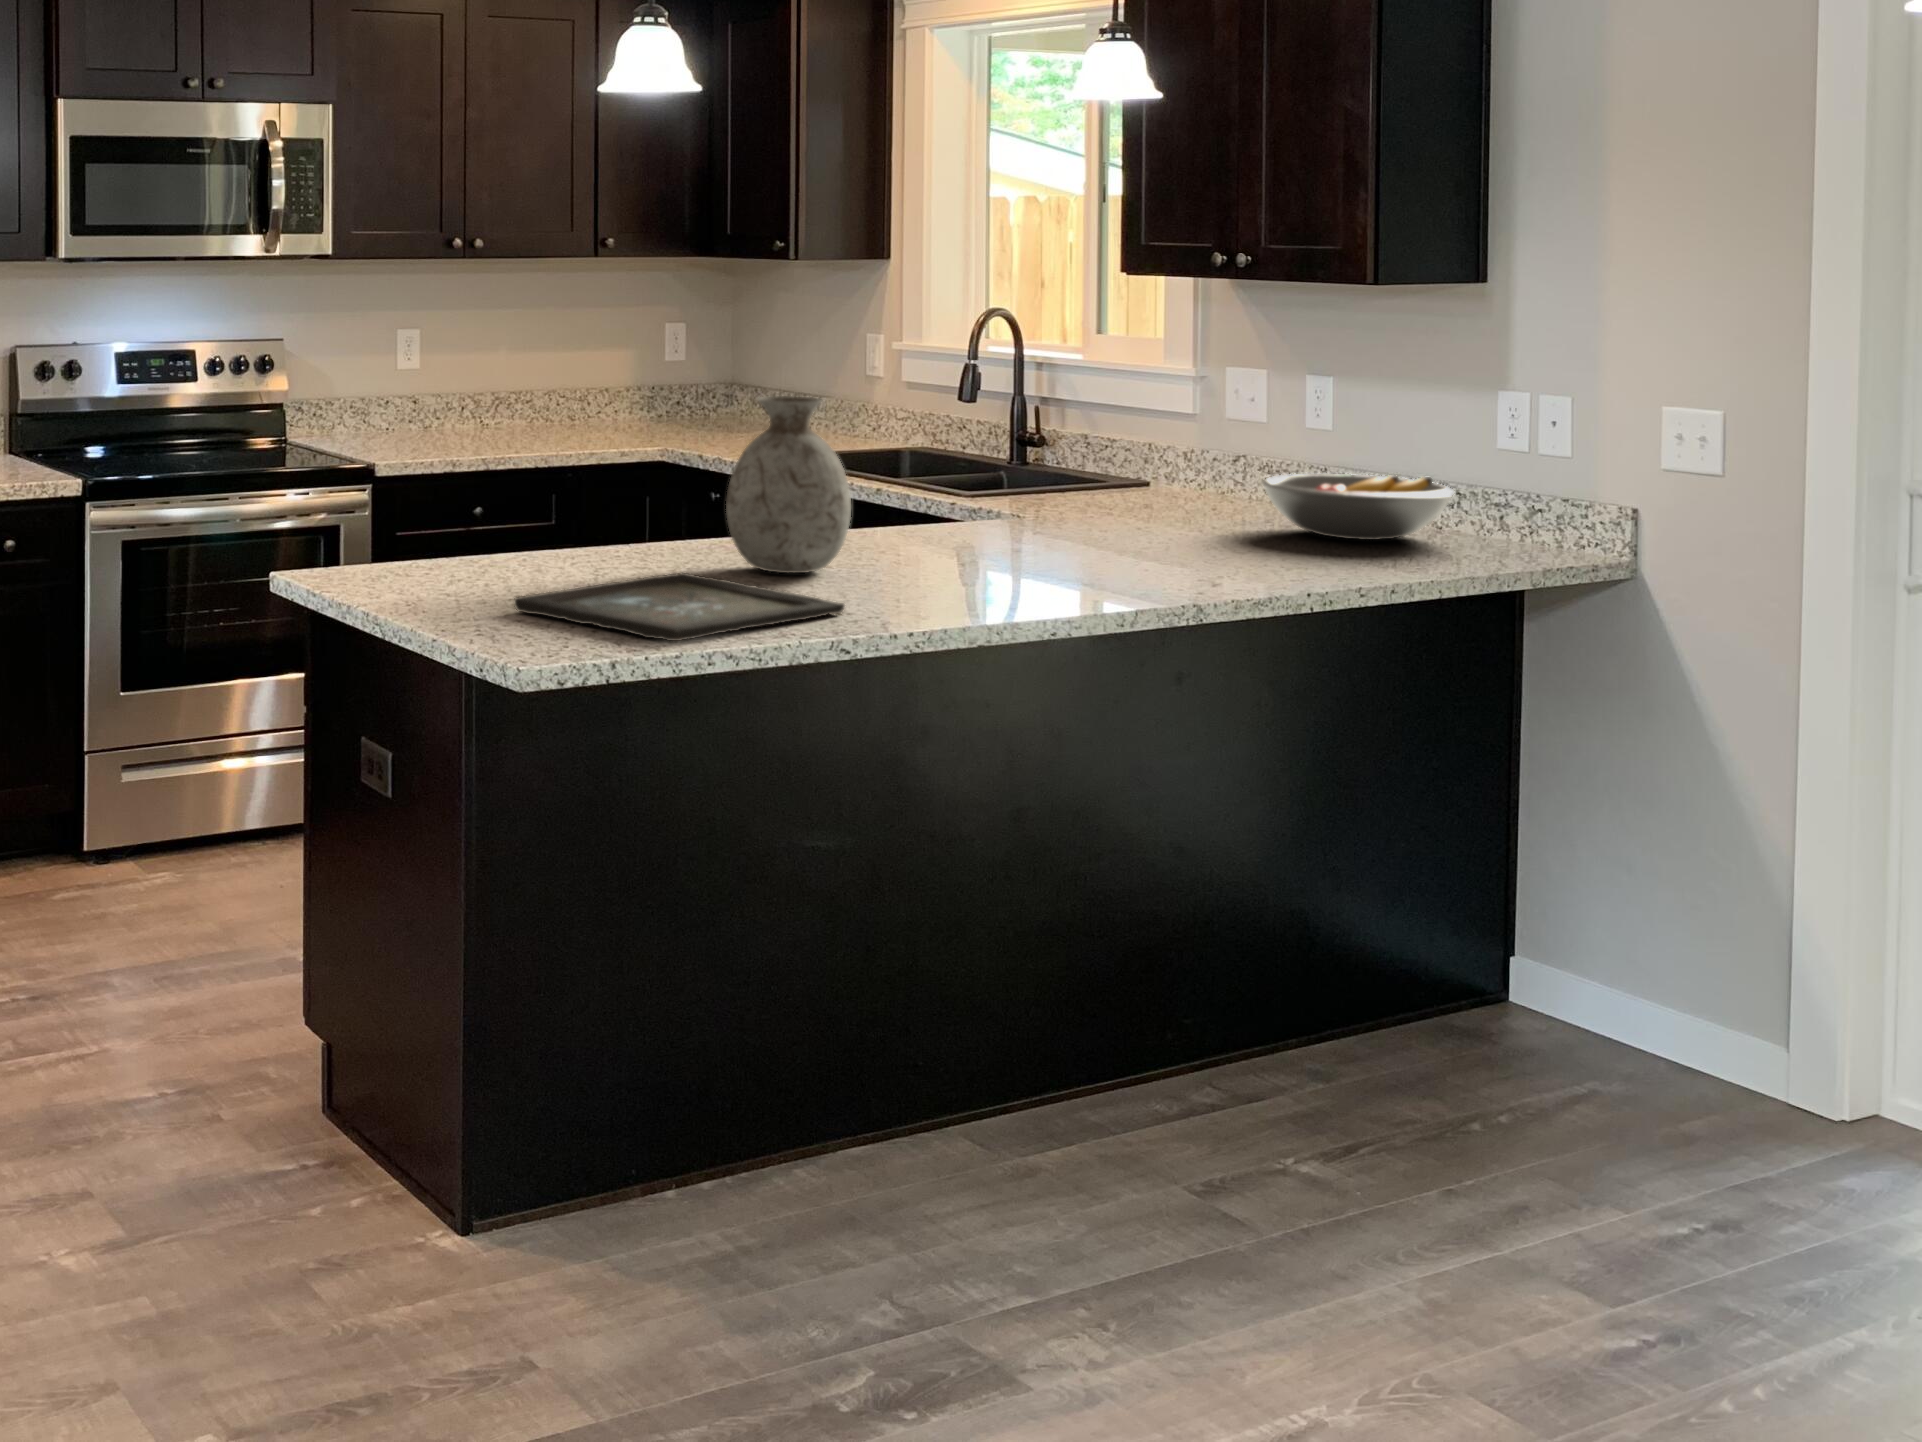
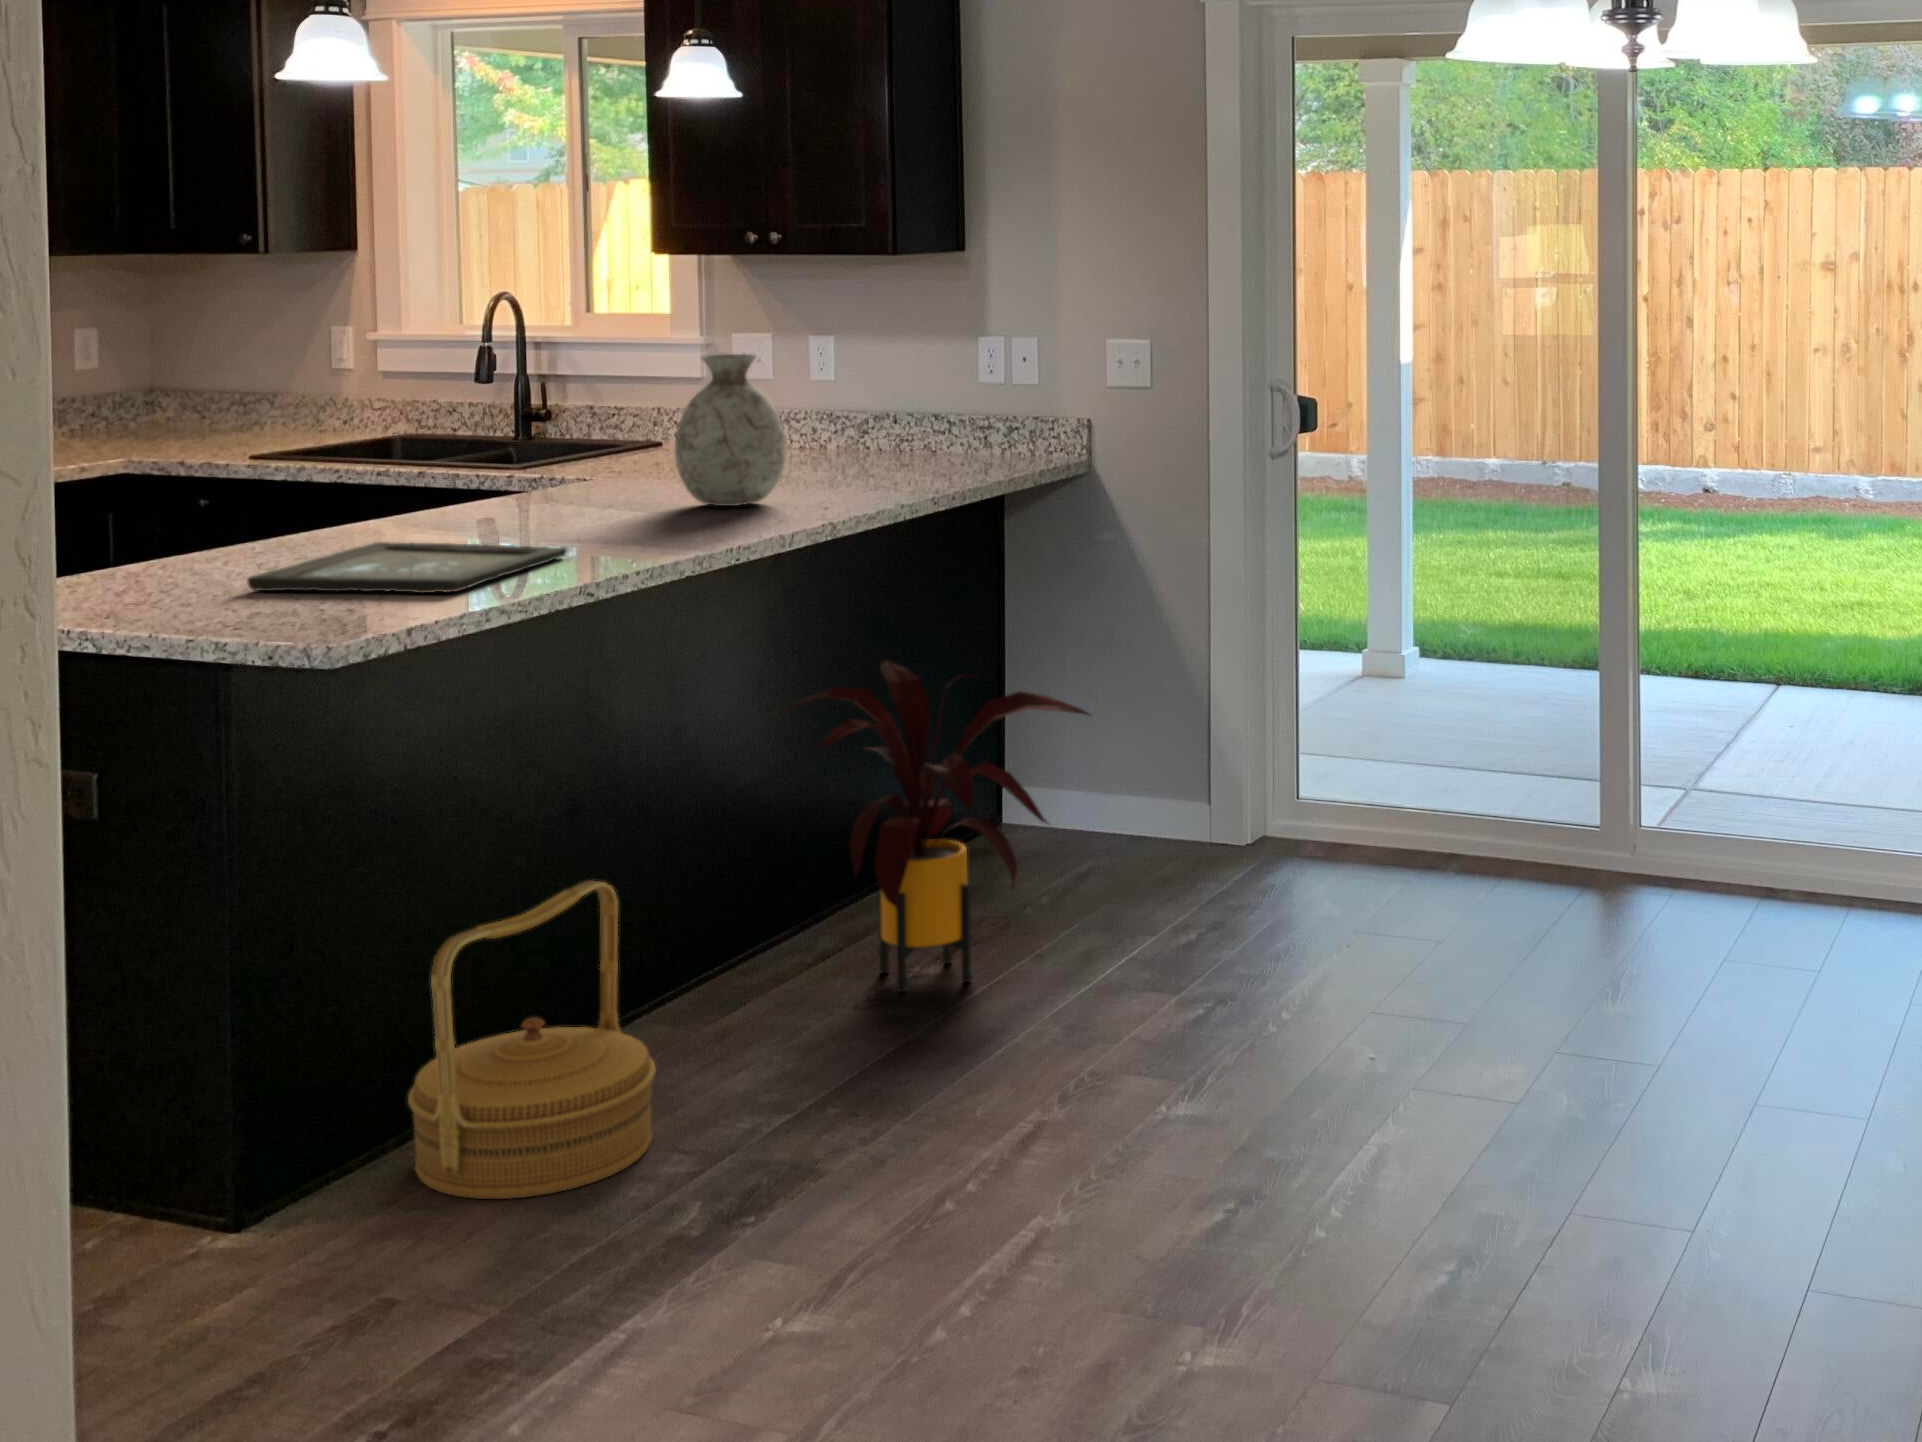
vase: present [726,396,851,573] -> present [675,354,786,506]
fruit bowl: present [1262,474,1454,540] -> none [803,410,957,466]
house plant: none [1114,779,1512,1200] -> present [765,661,1088,992]
woven basket: none [602,977,854,1318] -> present [408,880,656,1199]

